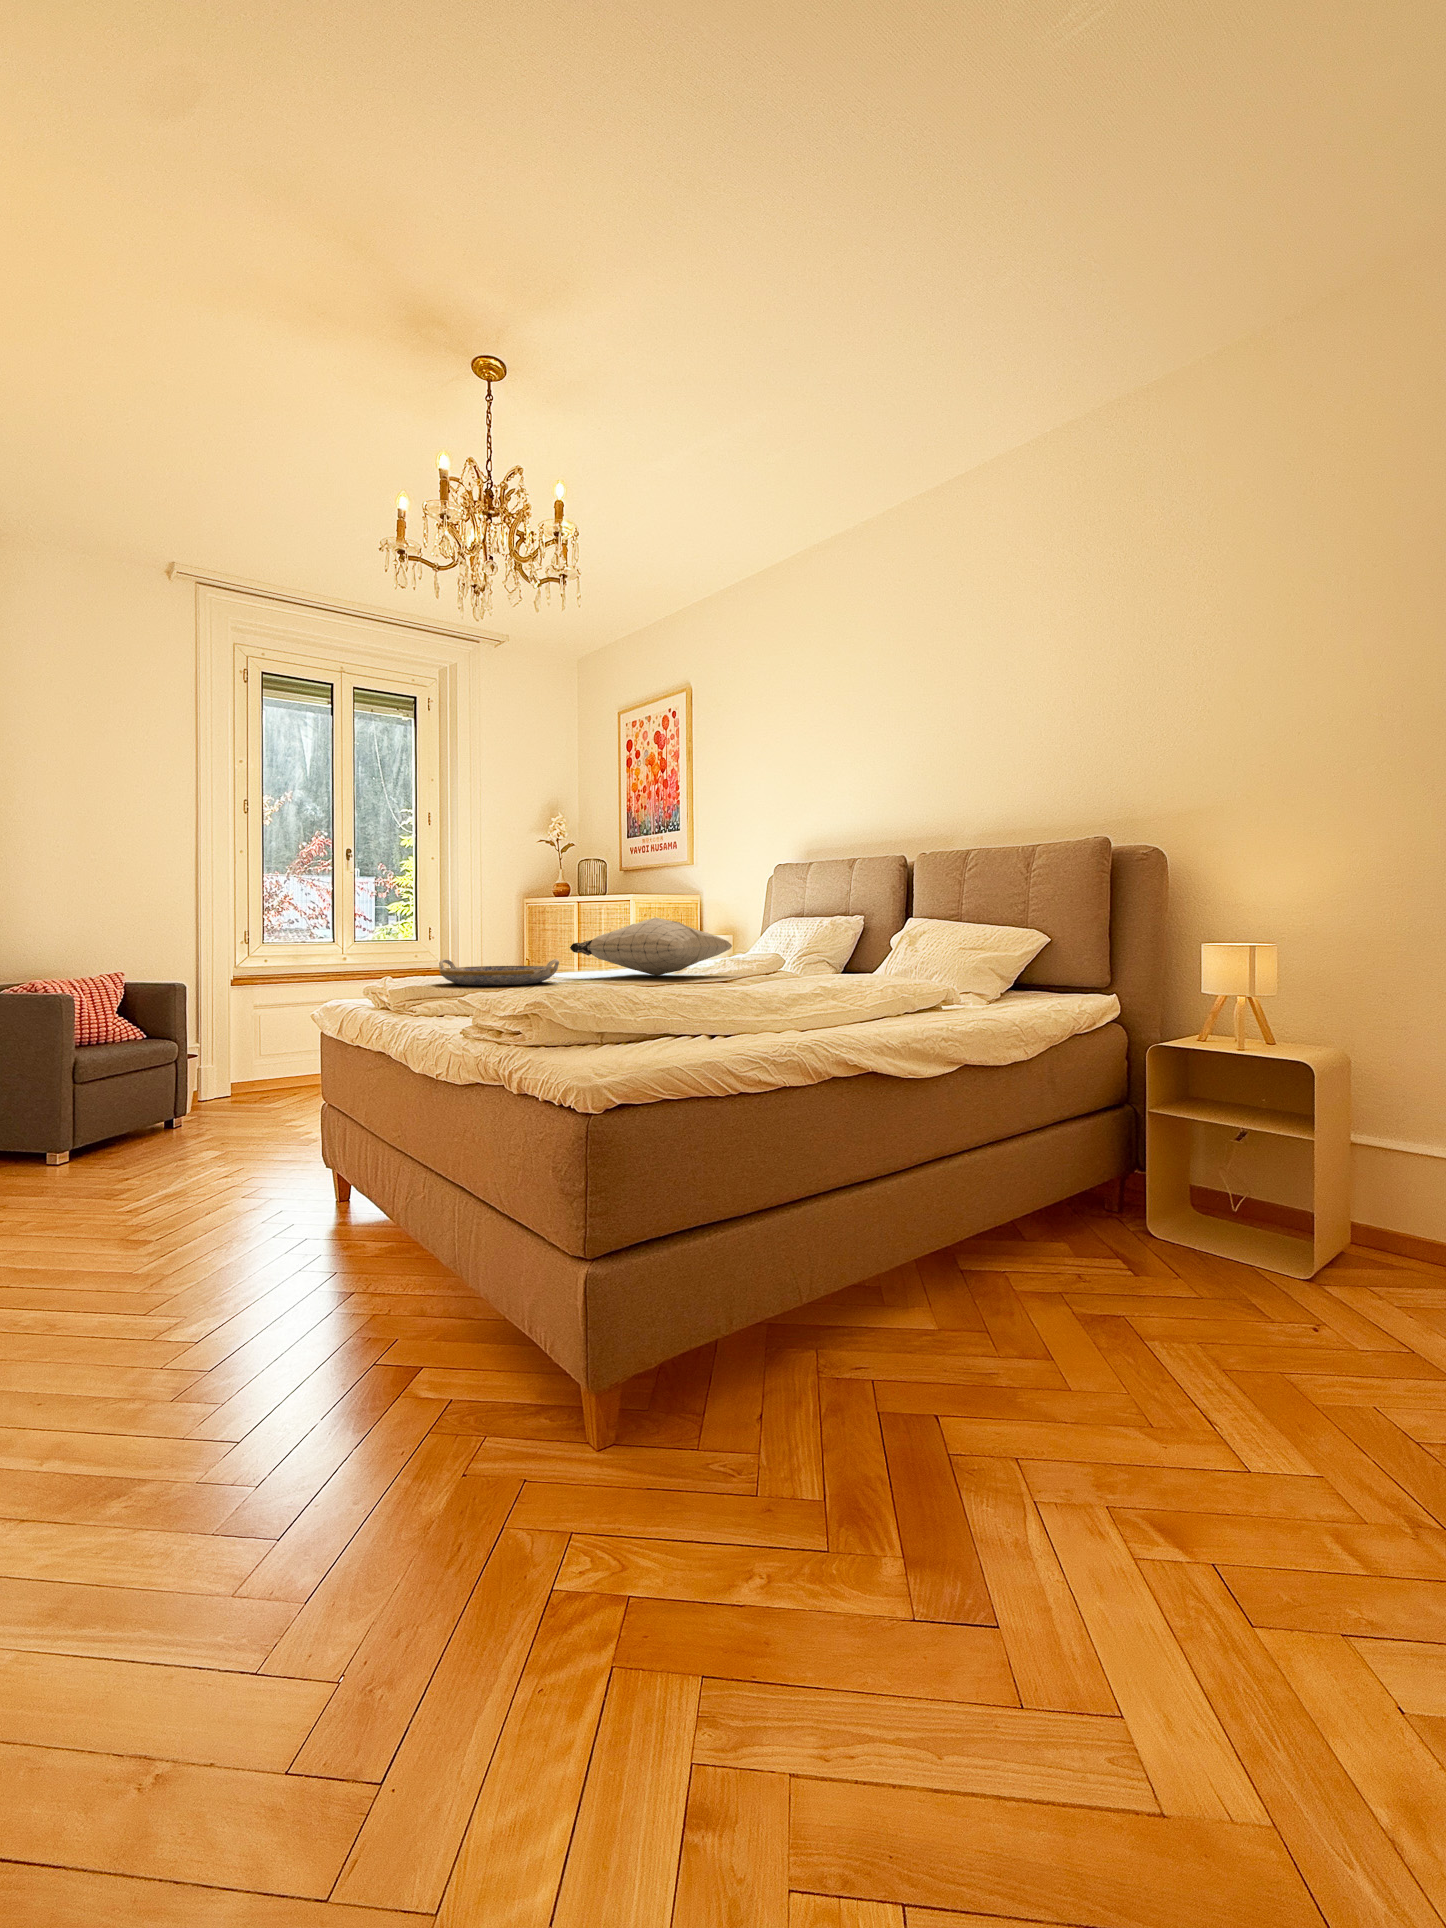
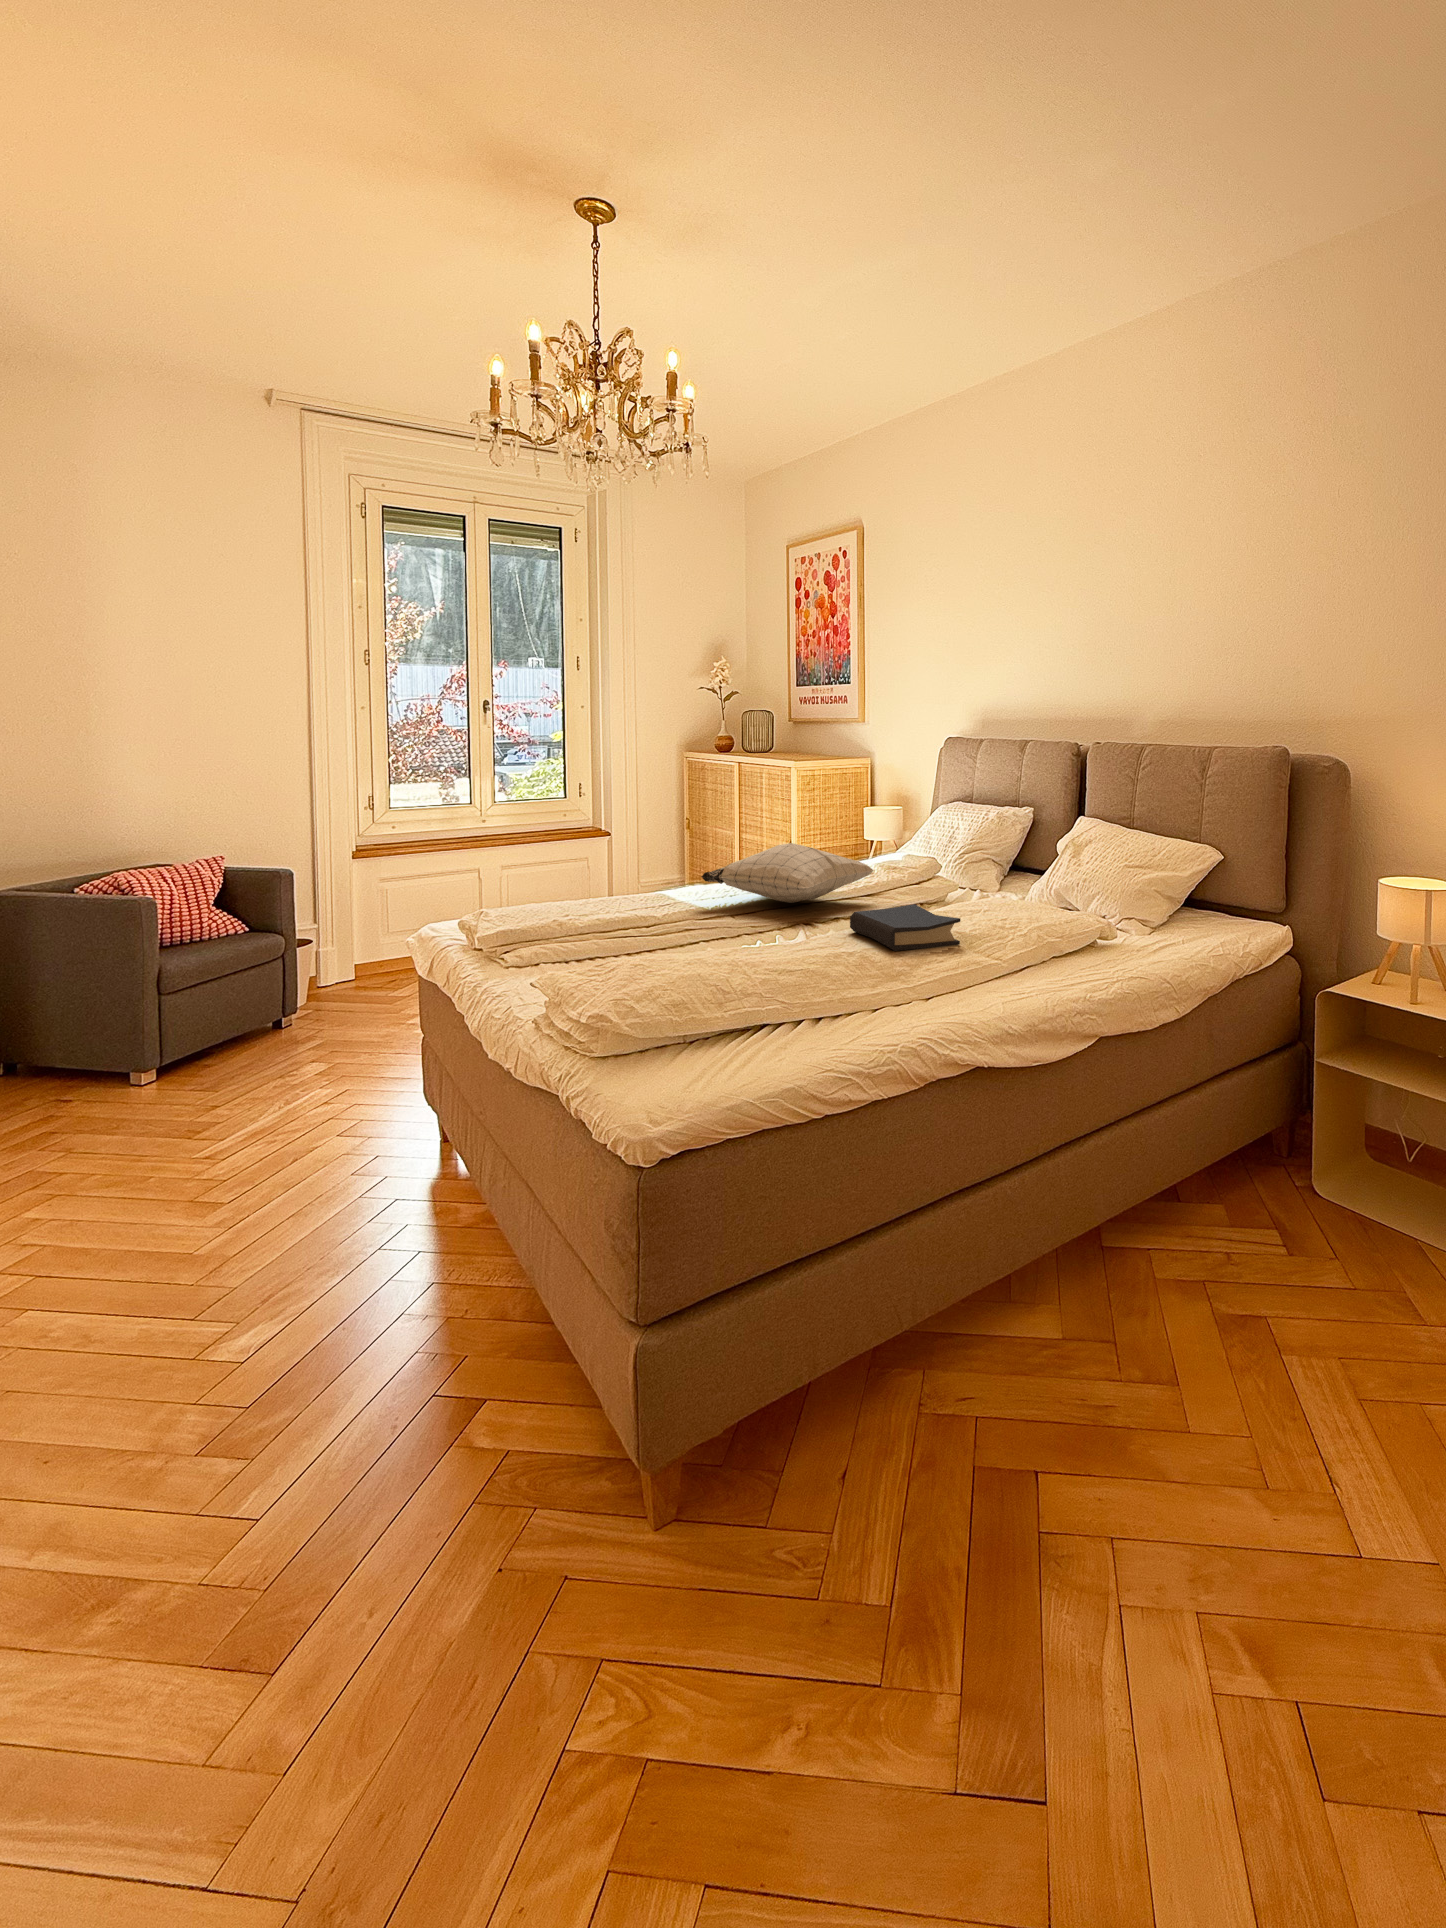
serving tray: present [439,959,559,986] -> none [569,898,684,933]
hardback book: none [723,959,829,987] -> present [850,904,960,951]

